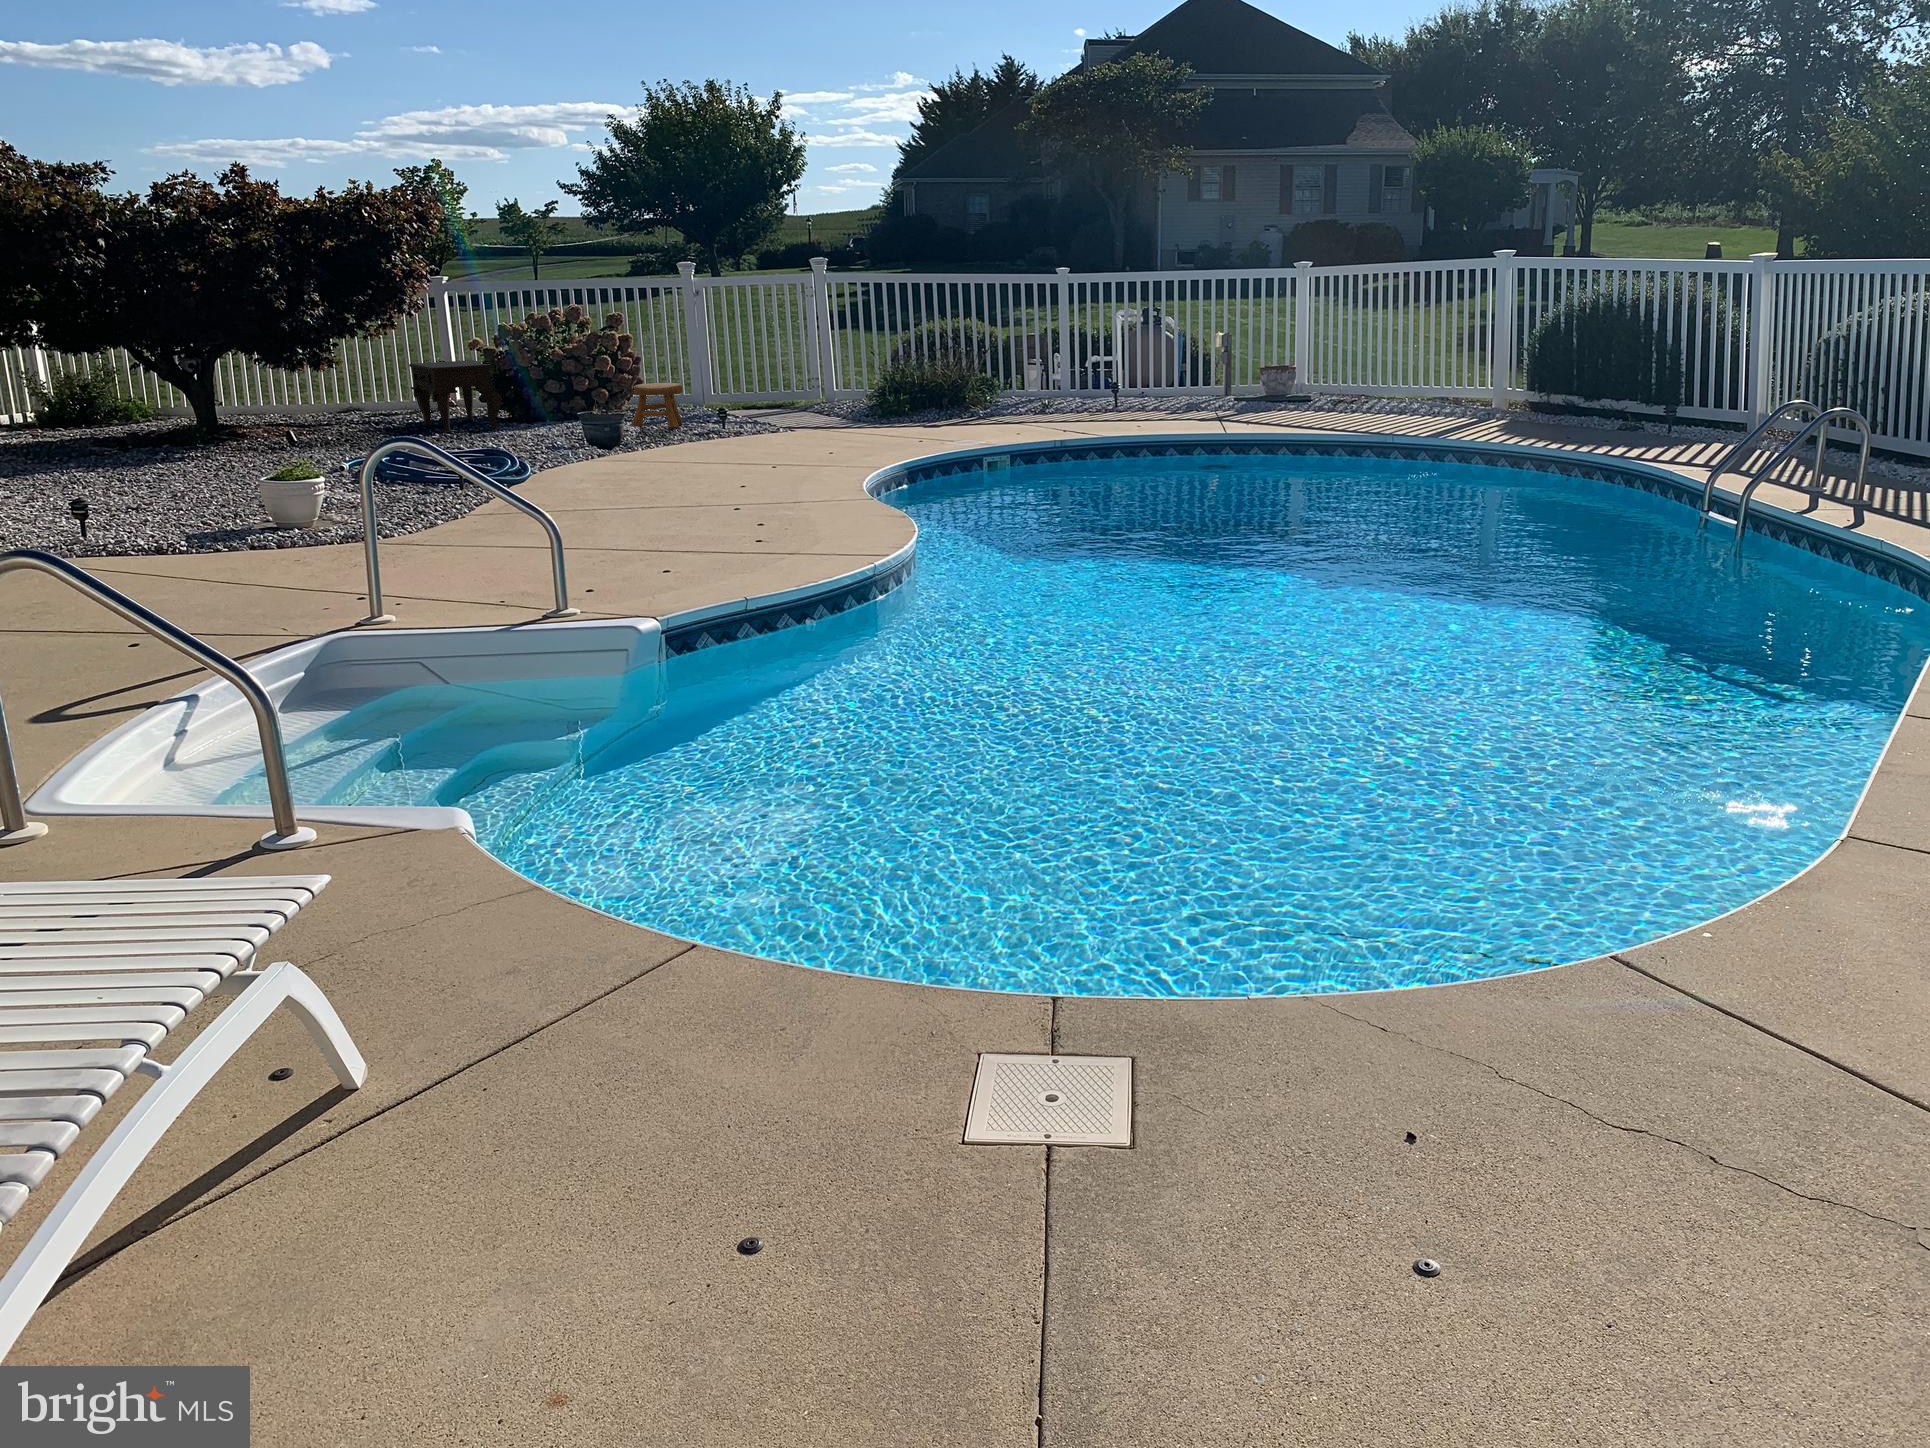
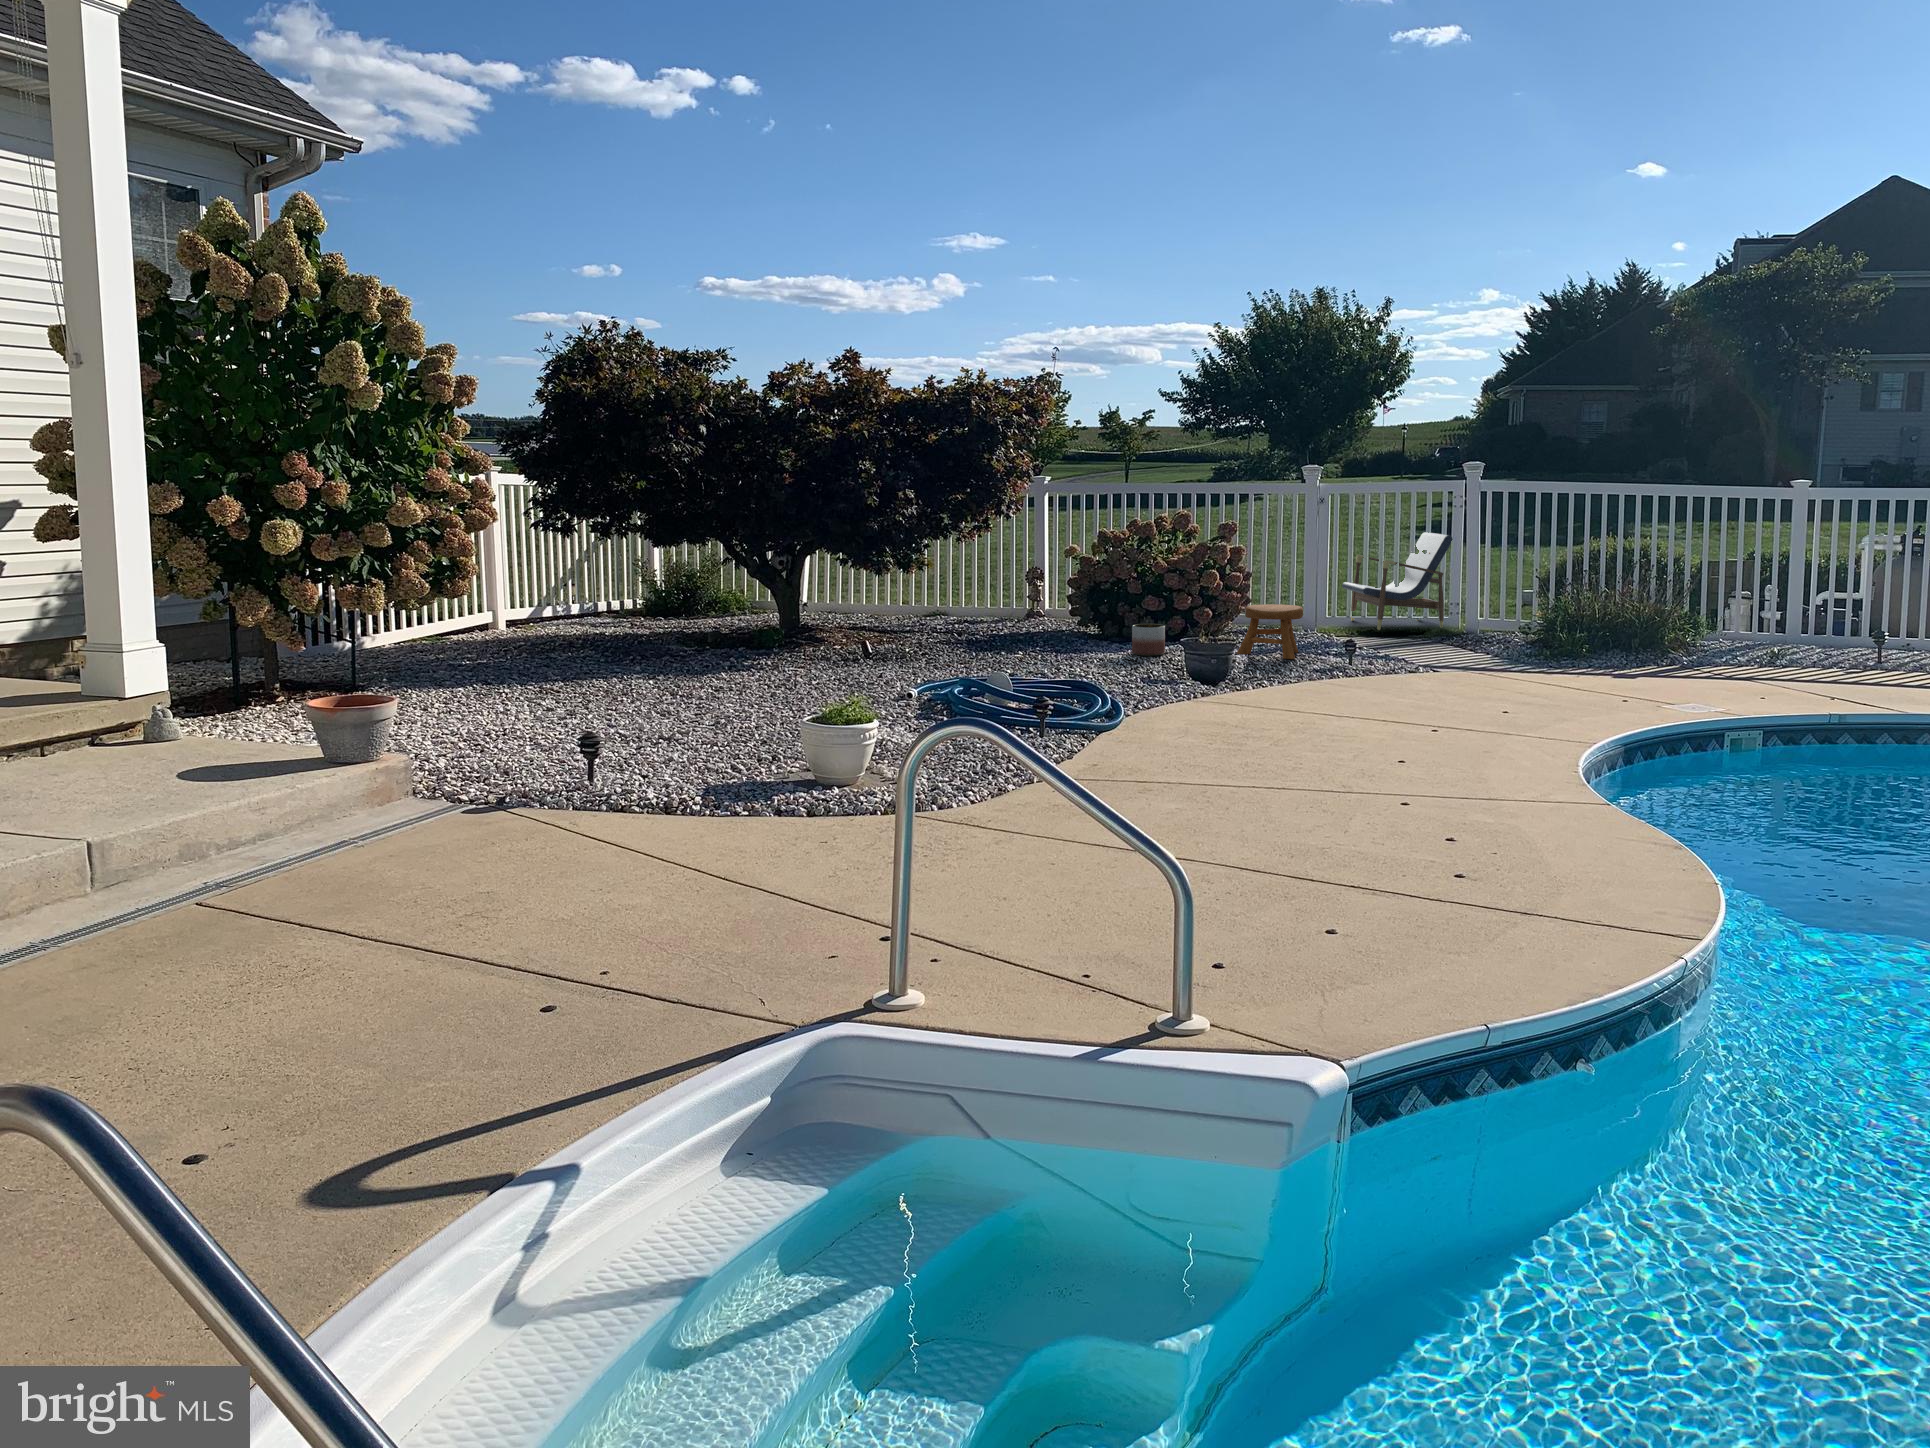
lounge chair: none [722,319,808,403] -> present [1342,532,1453,630]
side table: present [409,360,502,432] -> none [1000,567,1095,647]
planter: none [536,405,568,432] -> present [1132,624,1165,656]

